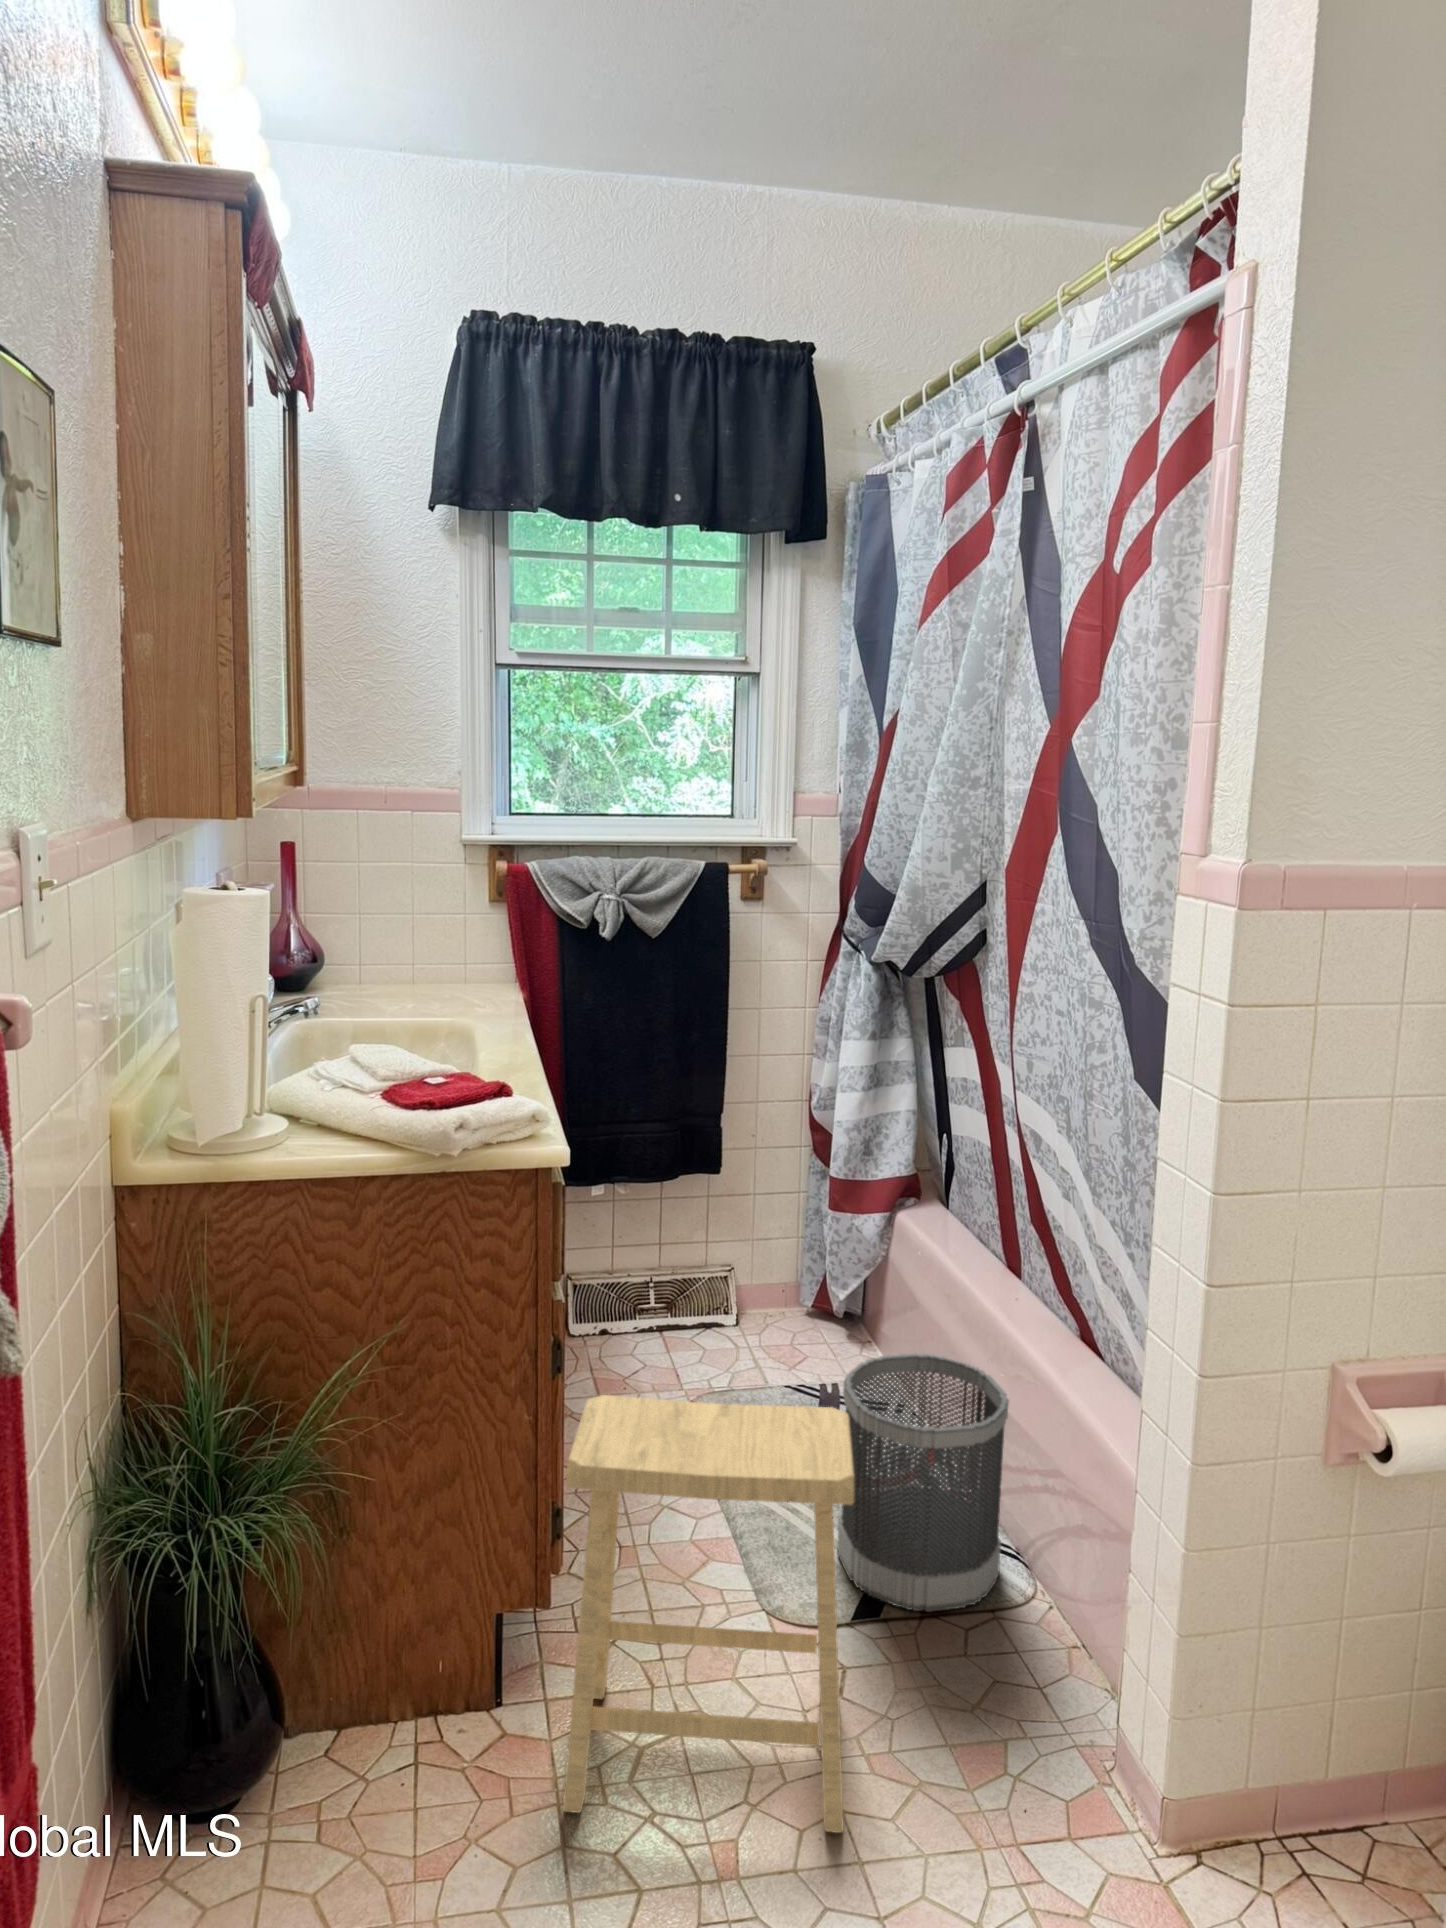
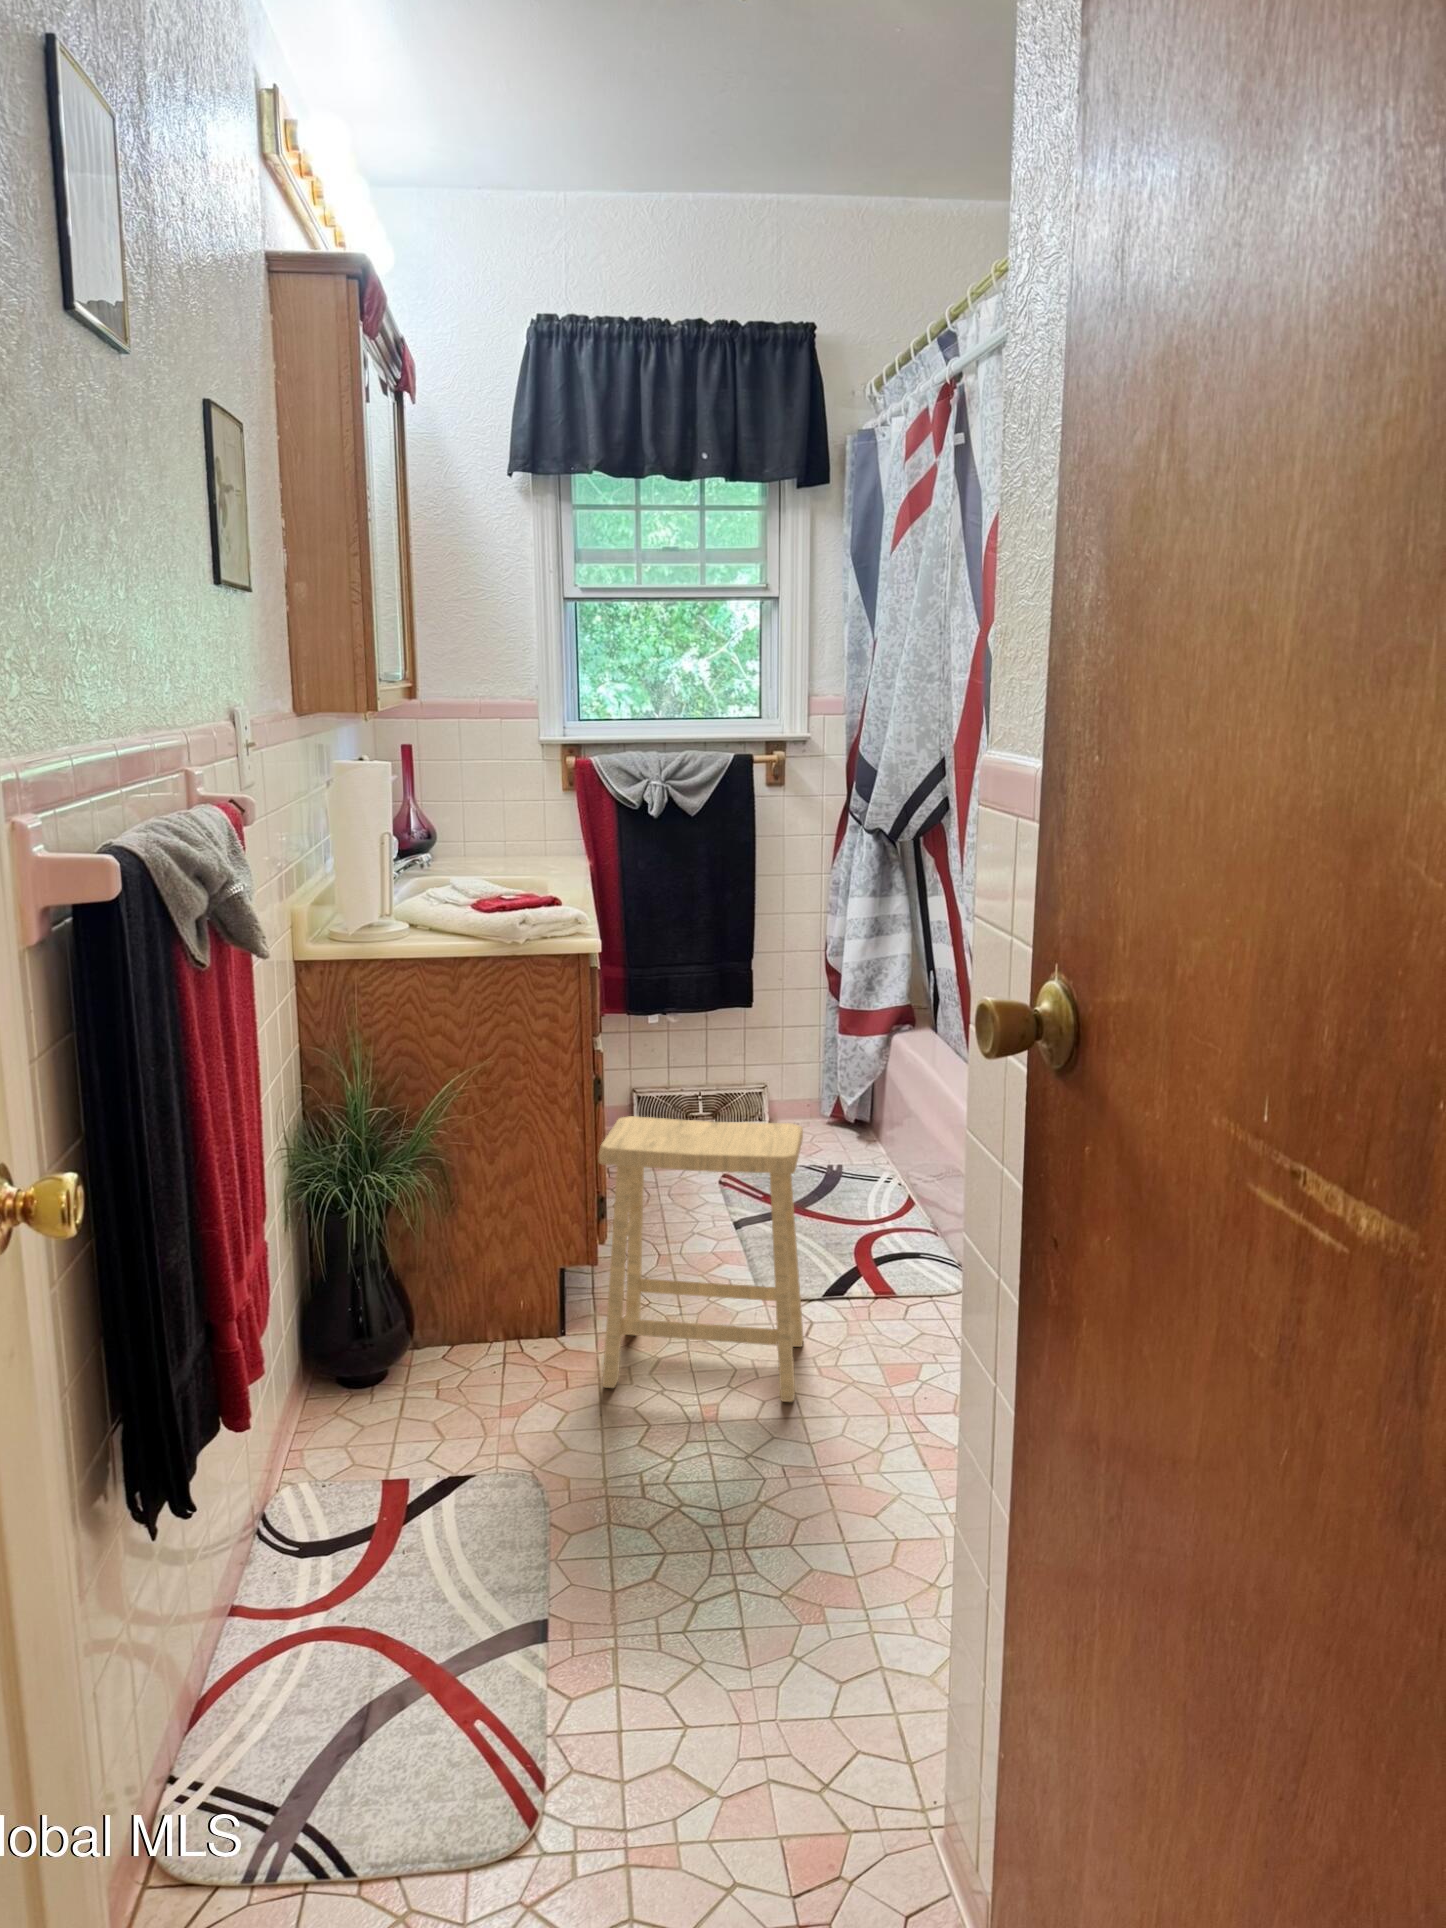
wastebasket: present [838,1353,1009,1612] -> none [821,1118,945,1295]

